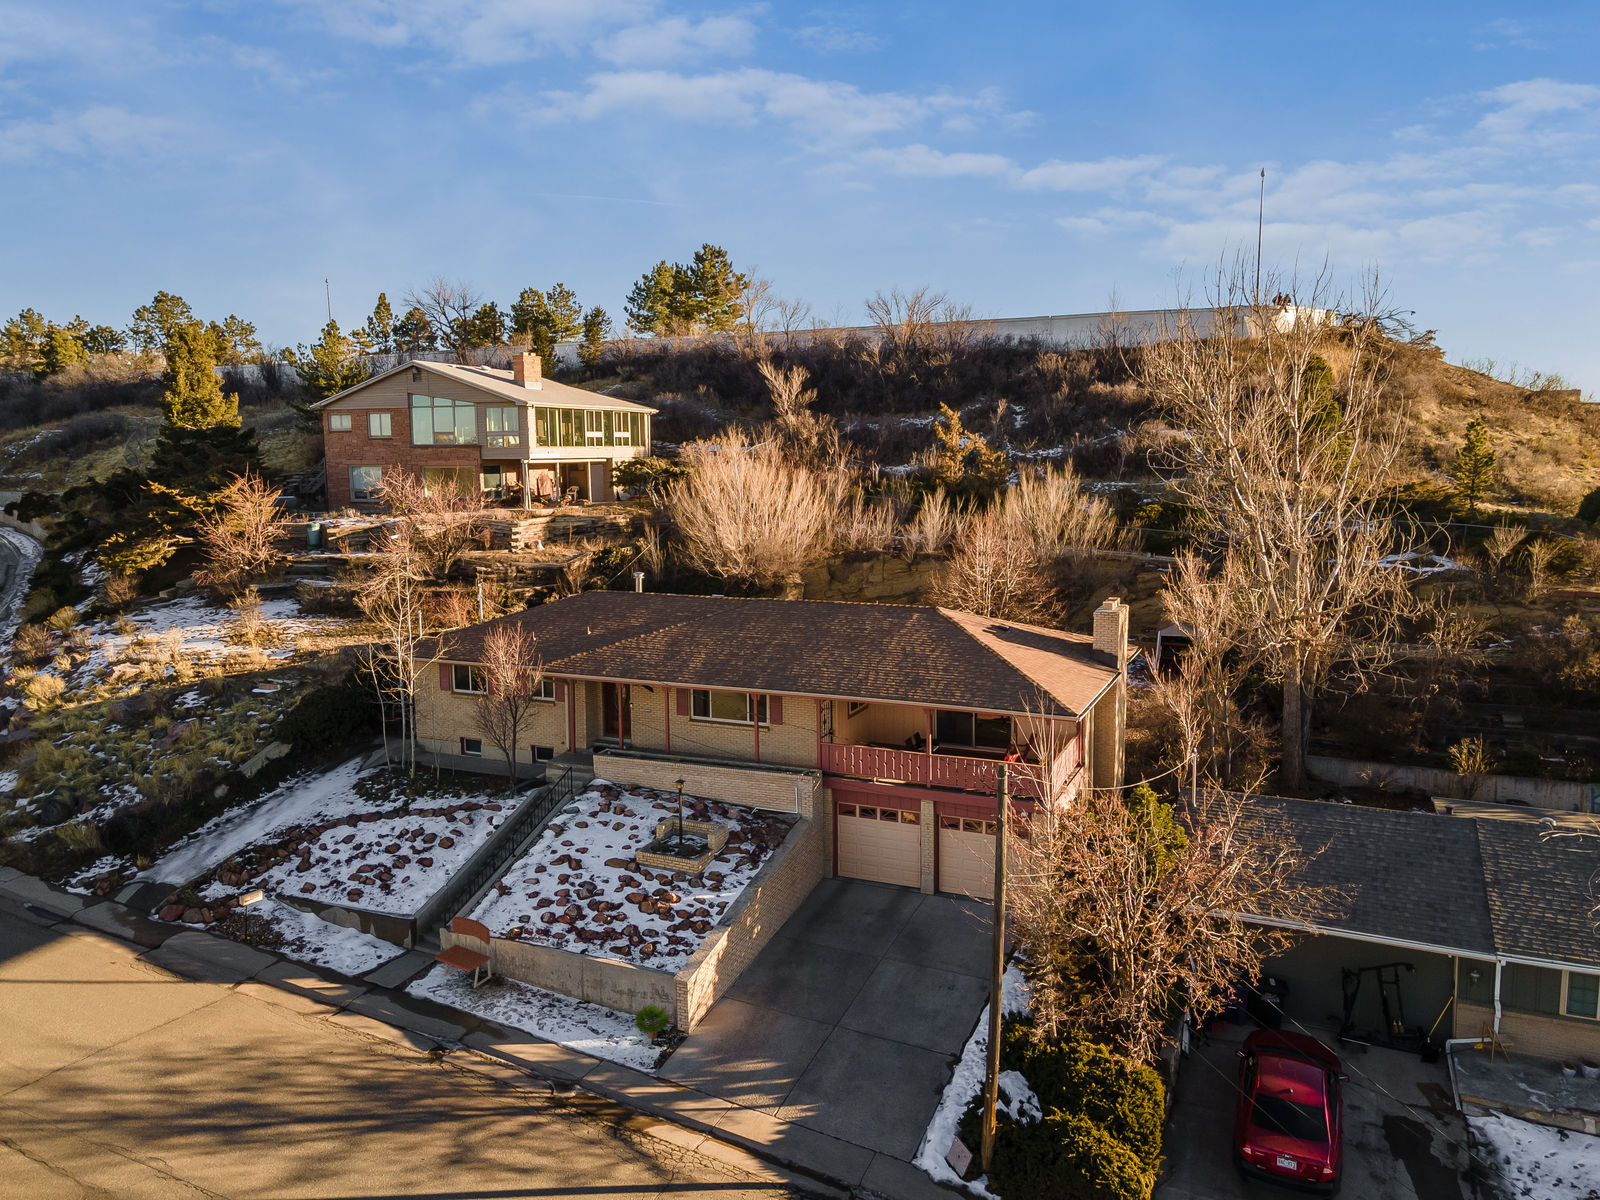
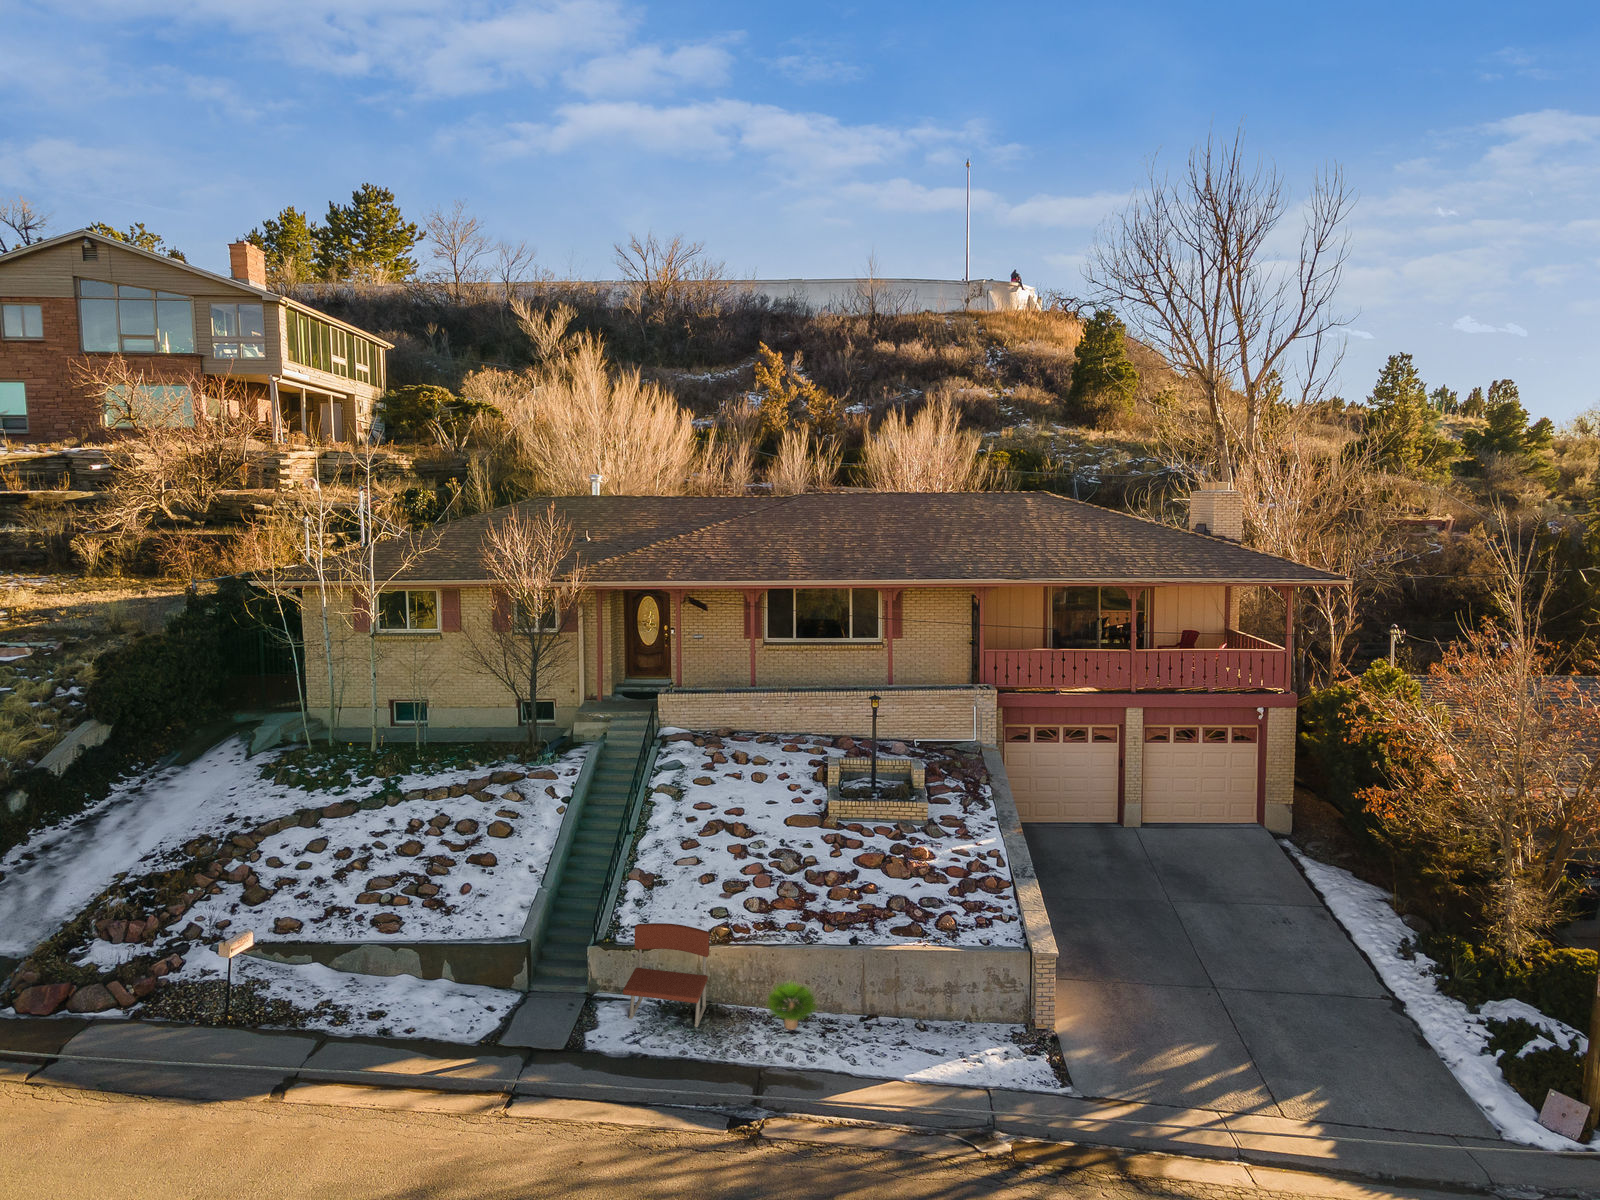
potted plant: present [635,1005,669,1039] -> present [767,983,816,1030]

